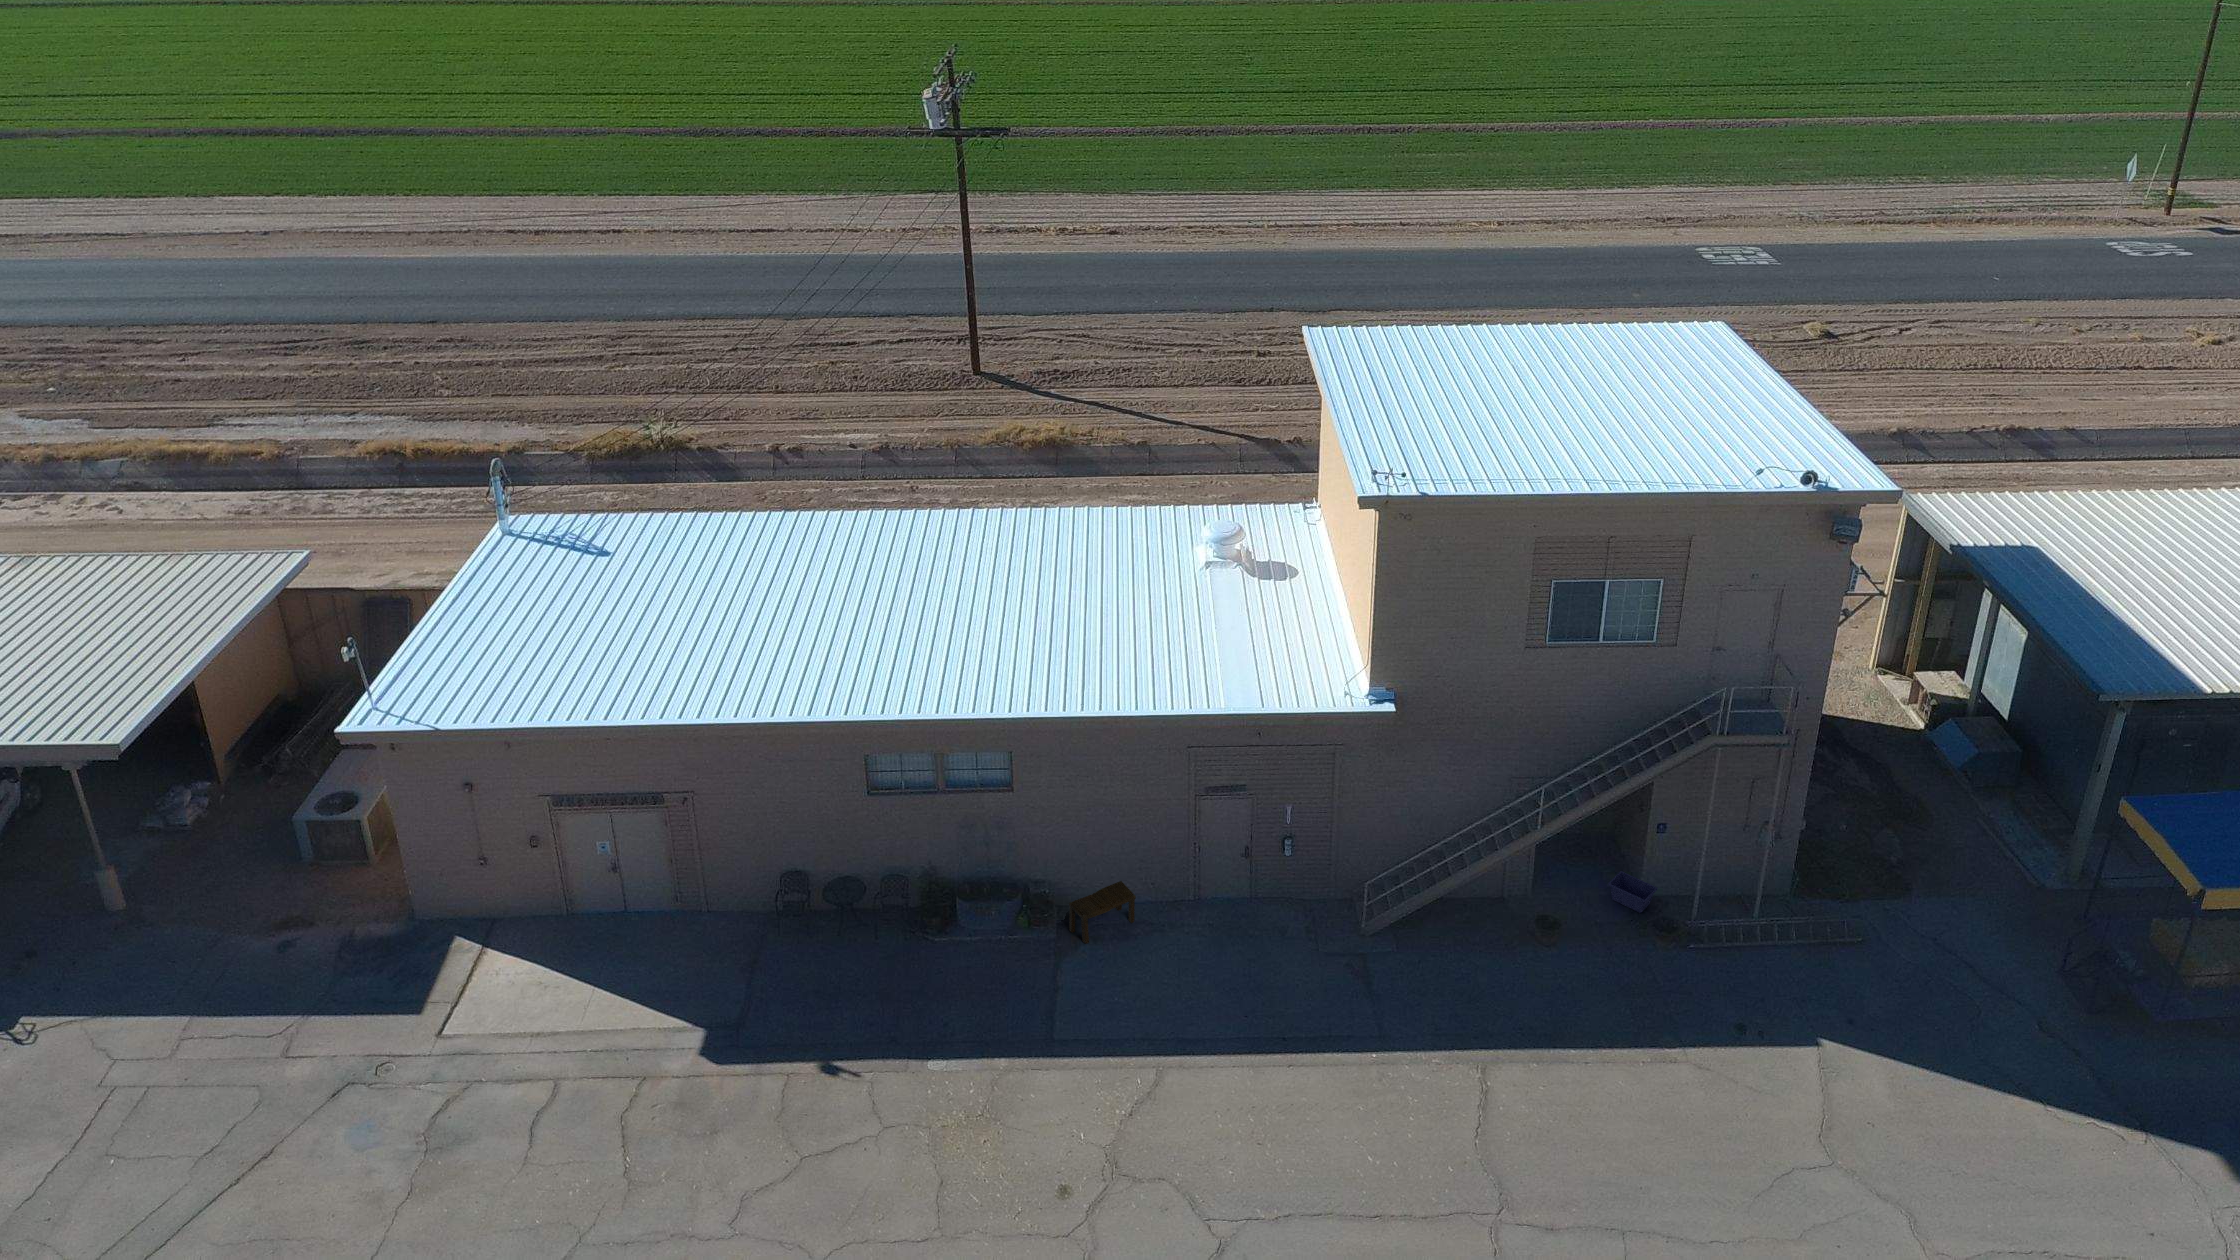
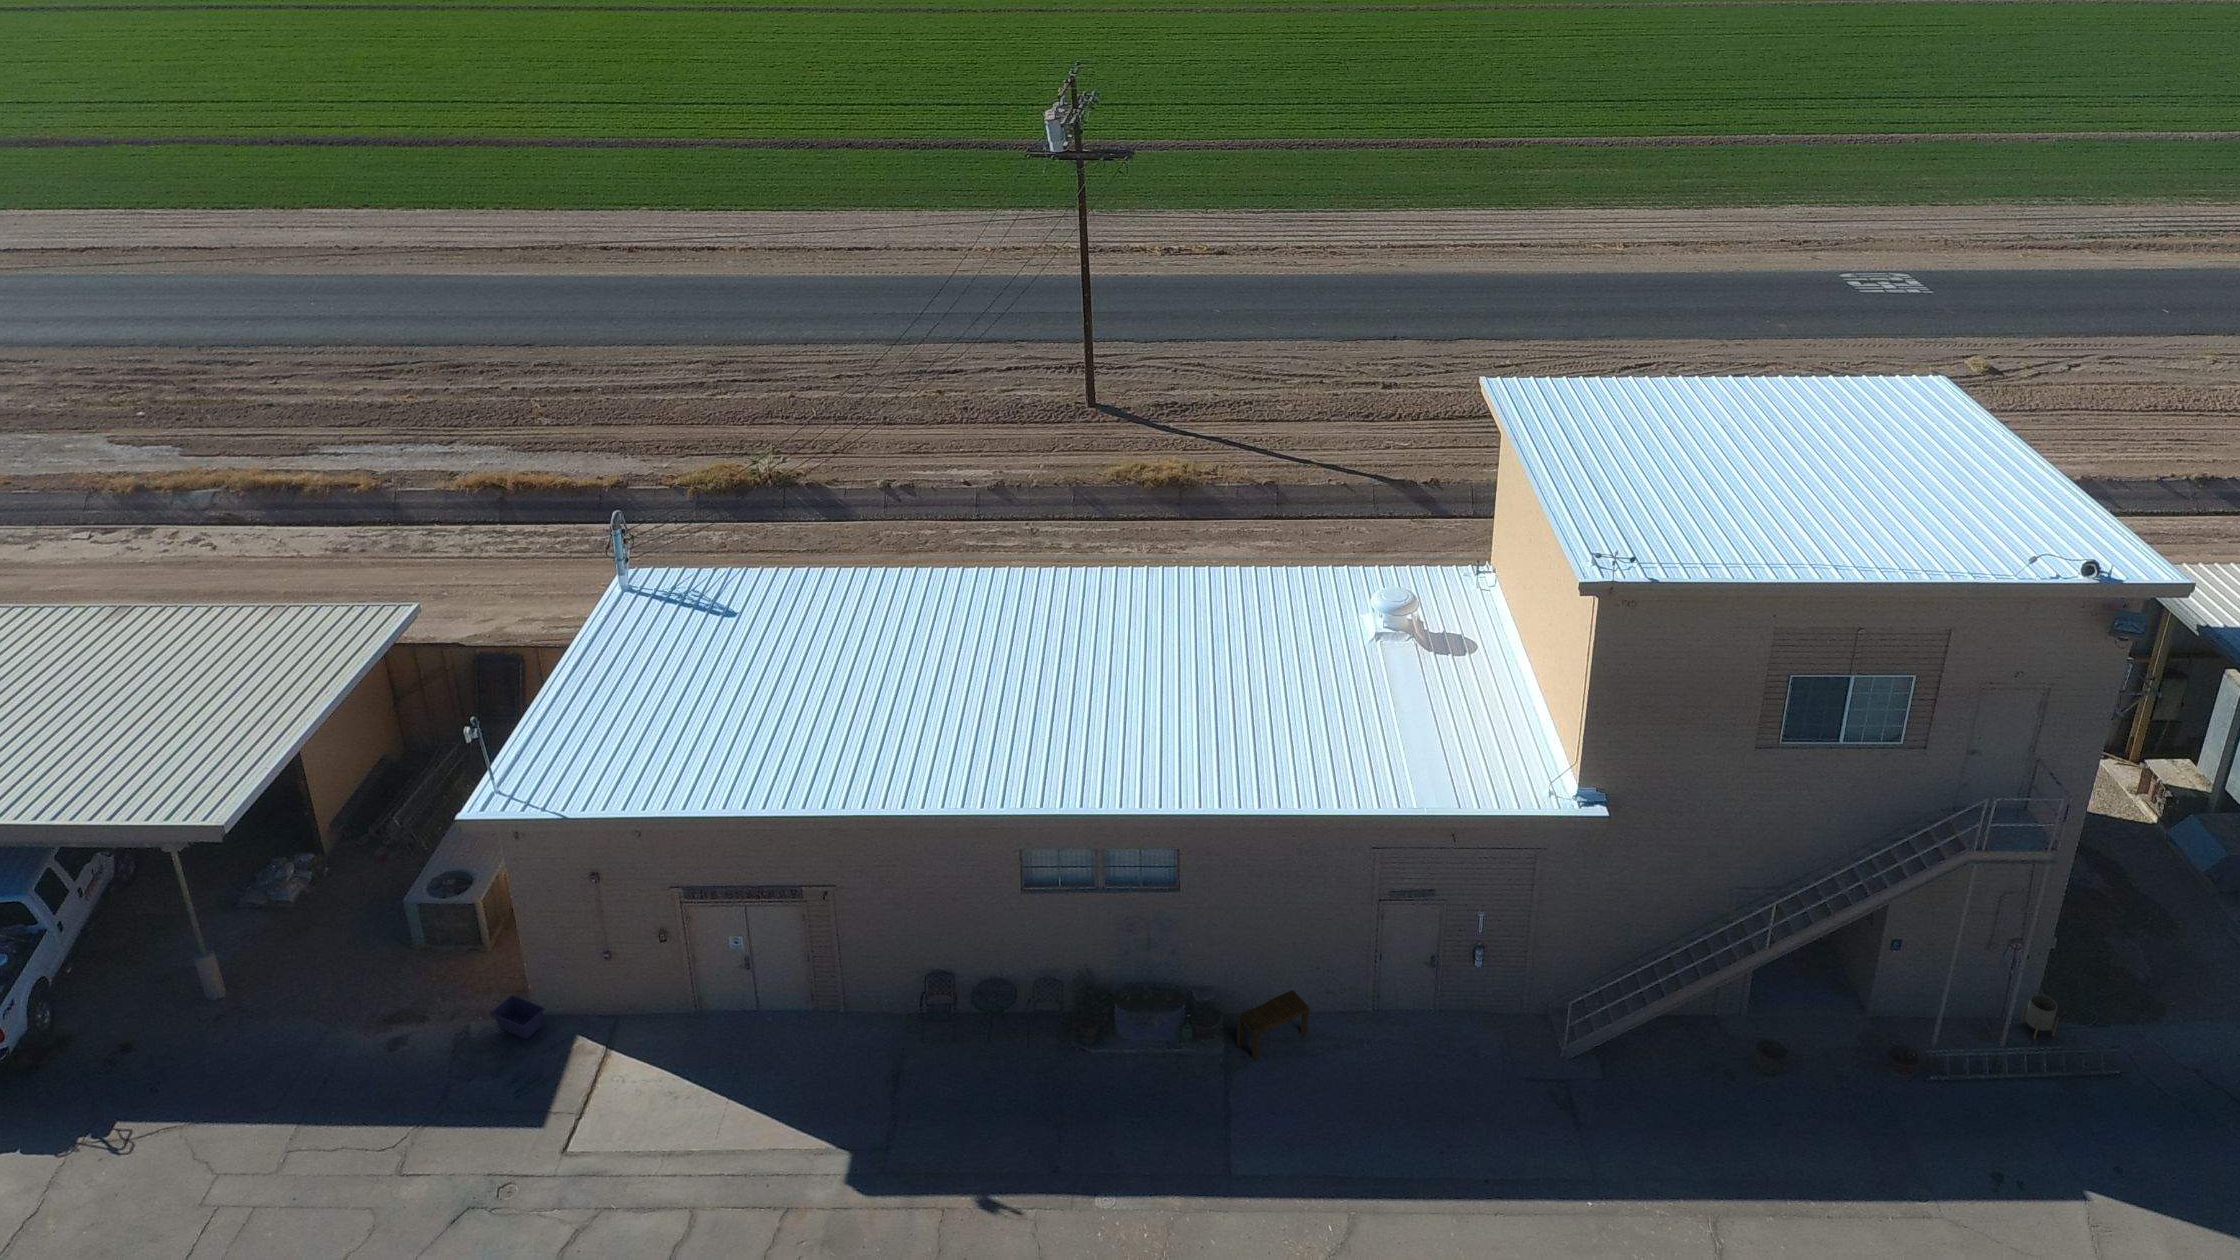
storage bin: present [1608,871,1658,913] -> present [490,995,545,1039]
planter: none [1779,872,1812,913] -> present [2020,994,2059,1040]

